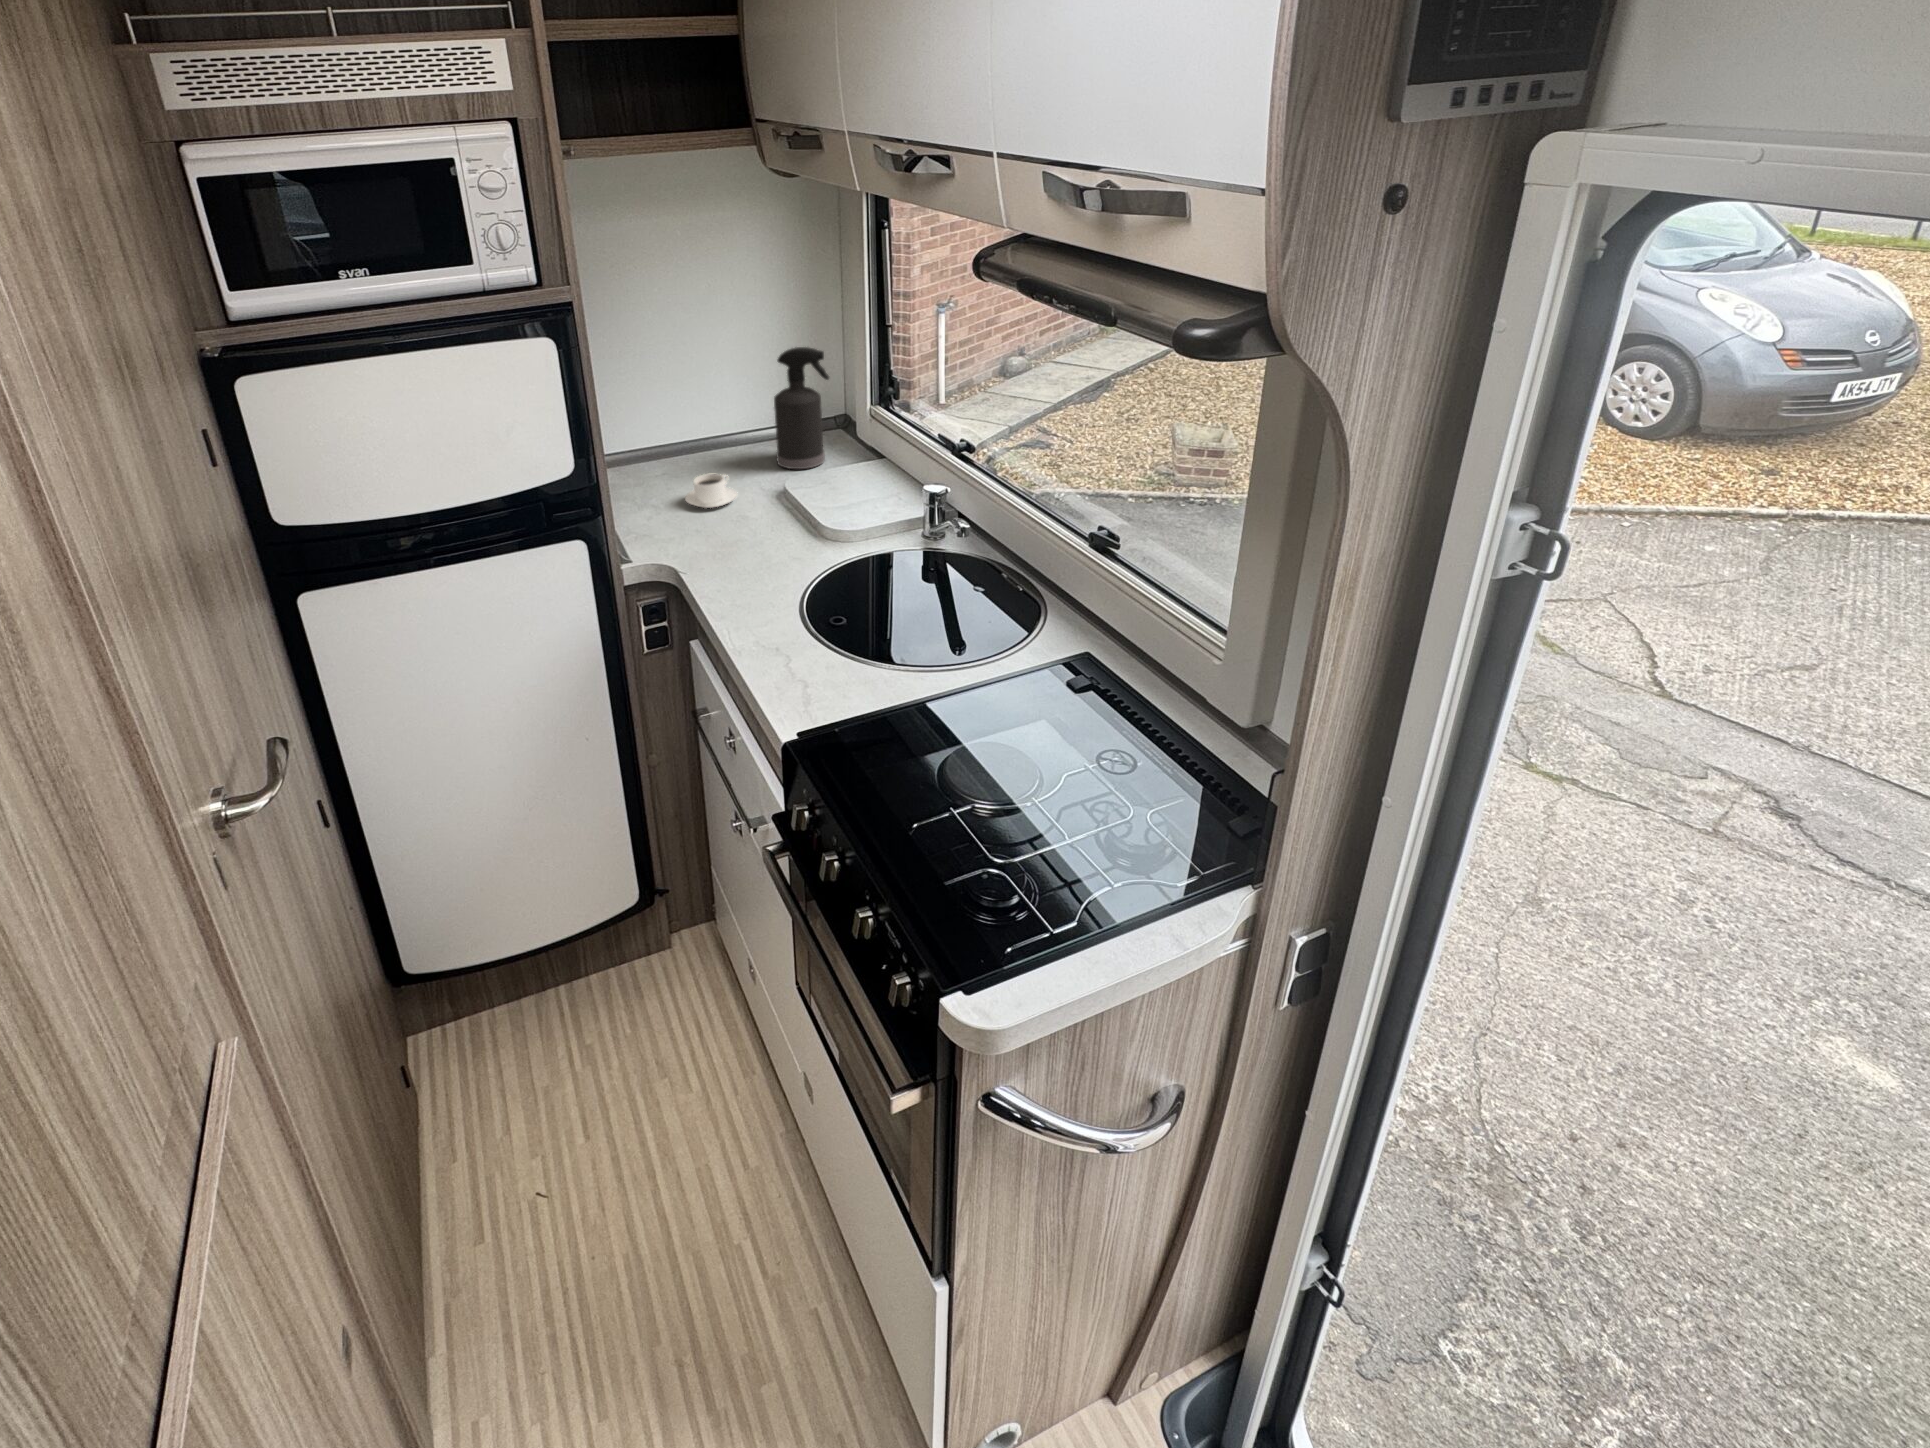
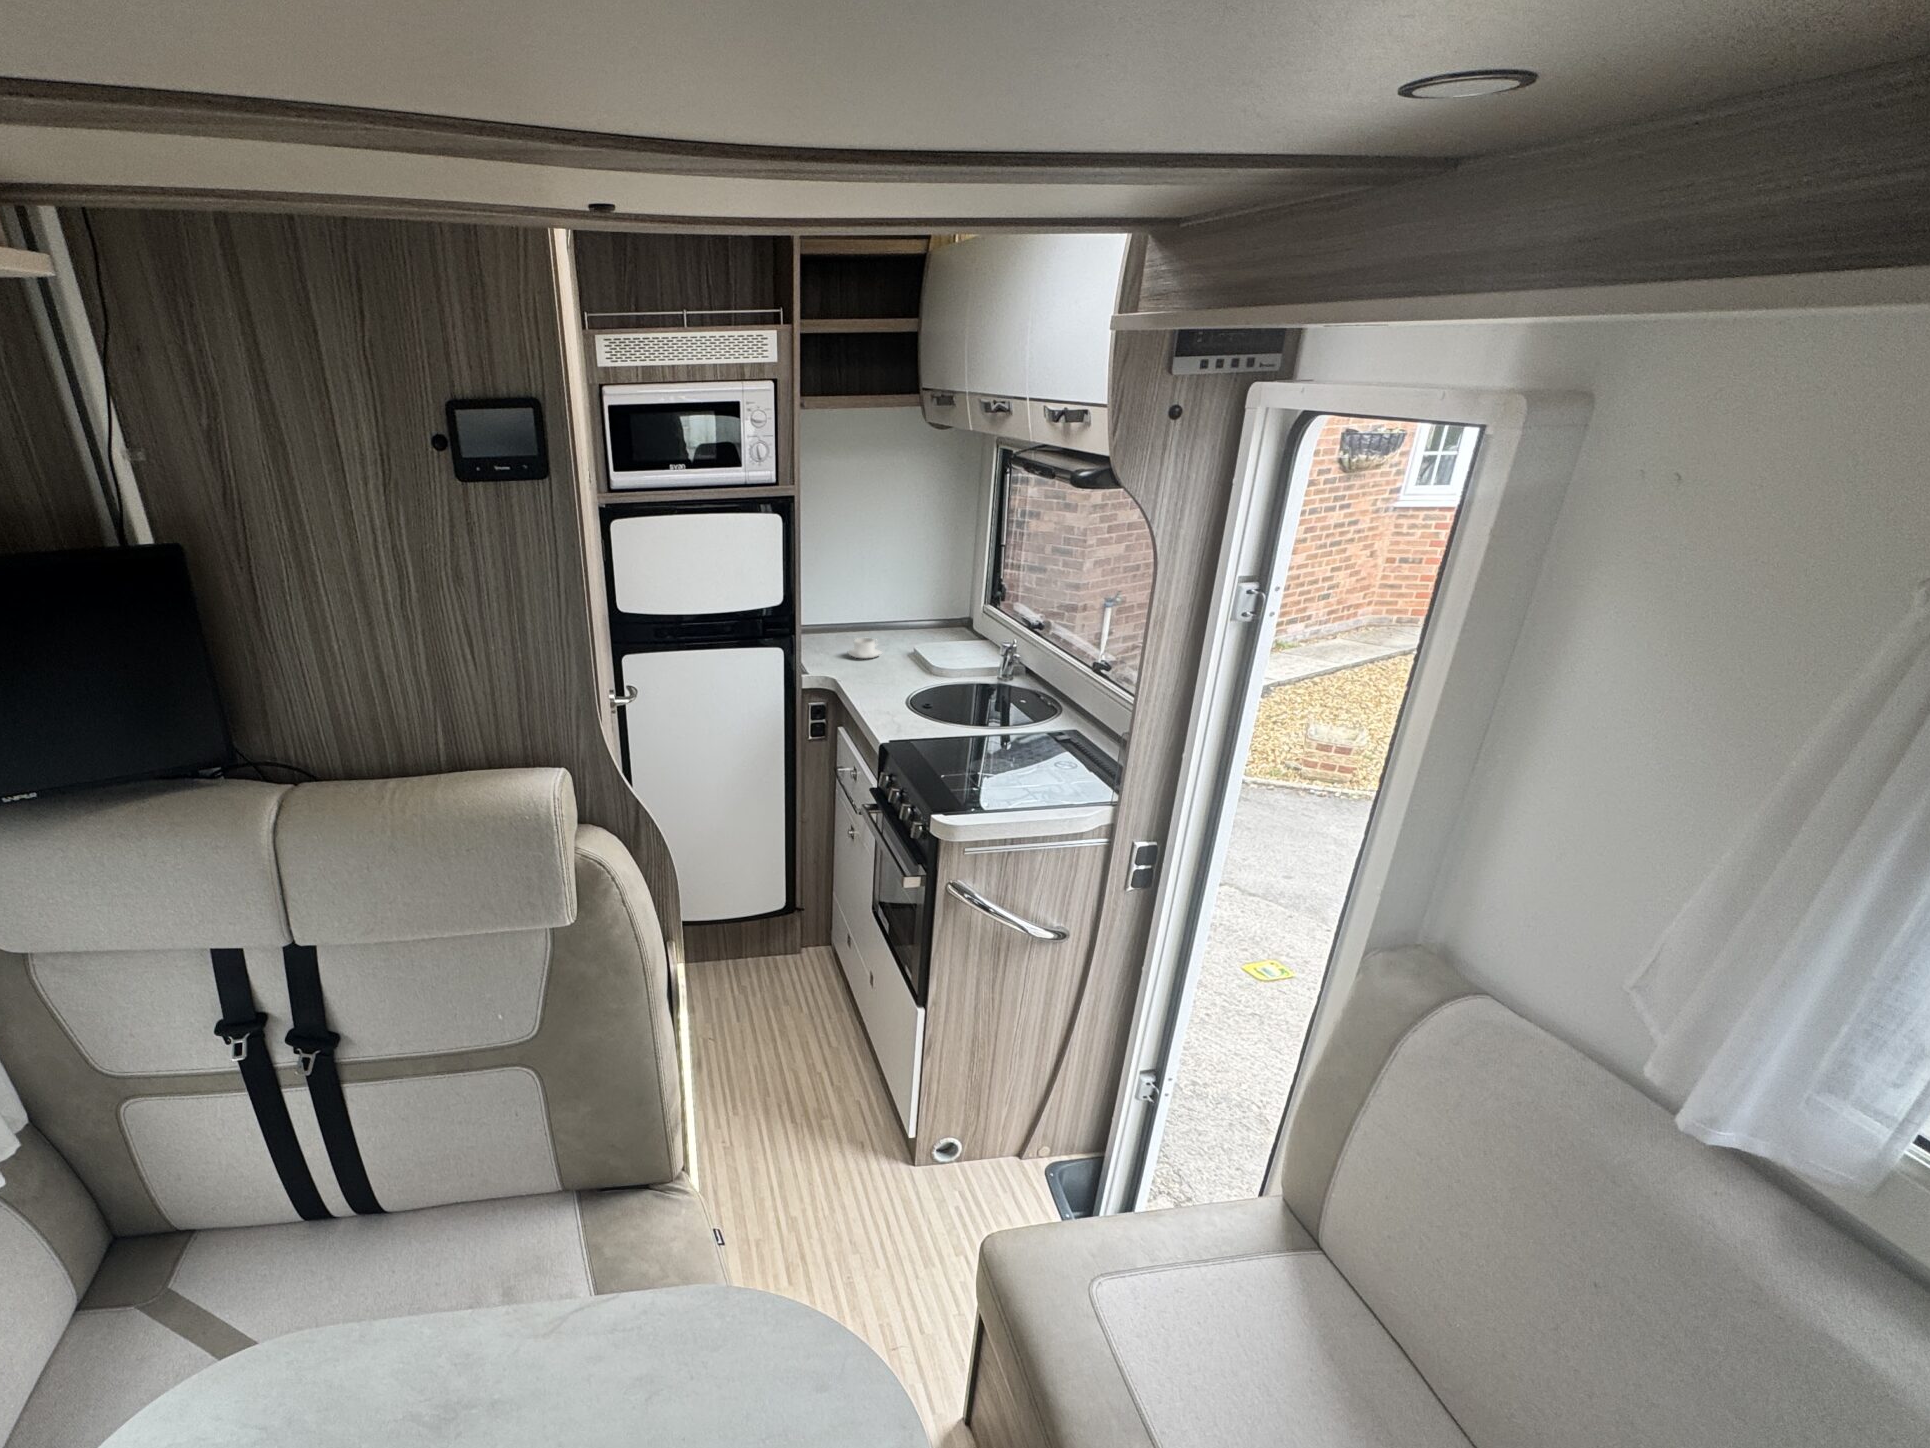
spray bottle: present [774,347,829,469] -> none [913,557,957,645]

